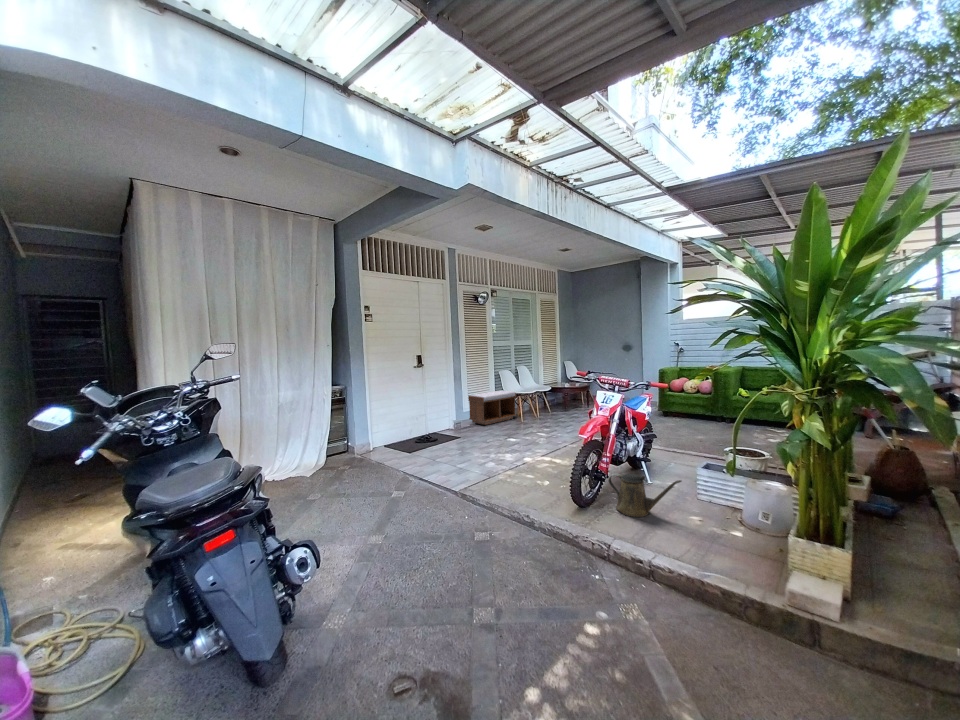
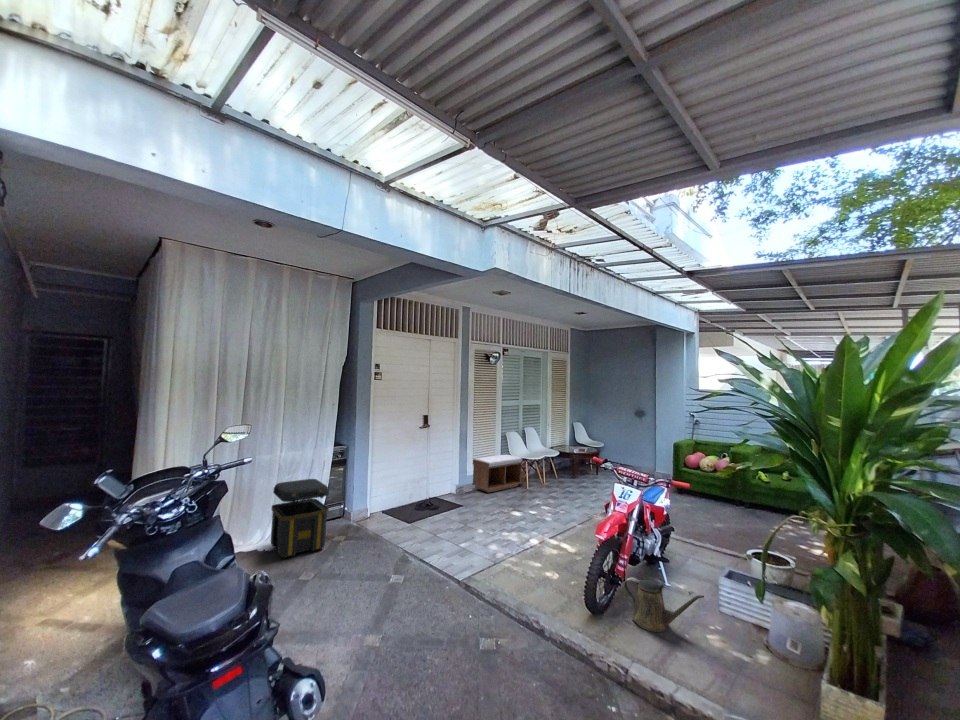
toolbox: none [276,416,331,486] -> present [271,479,329,558]

